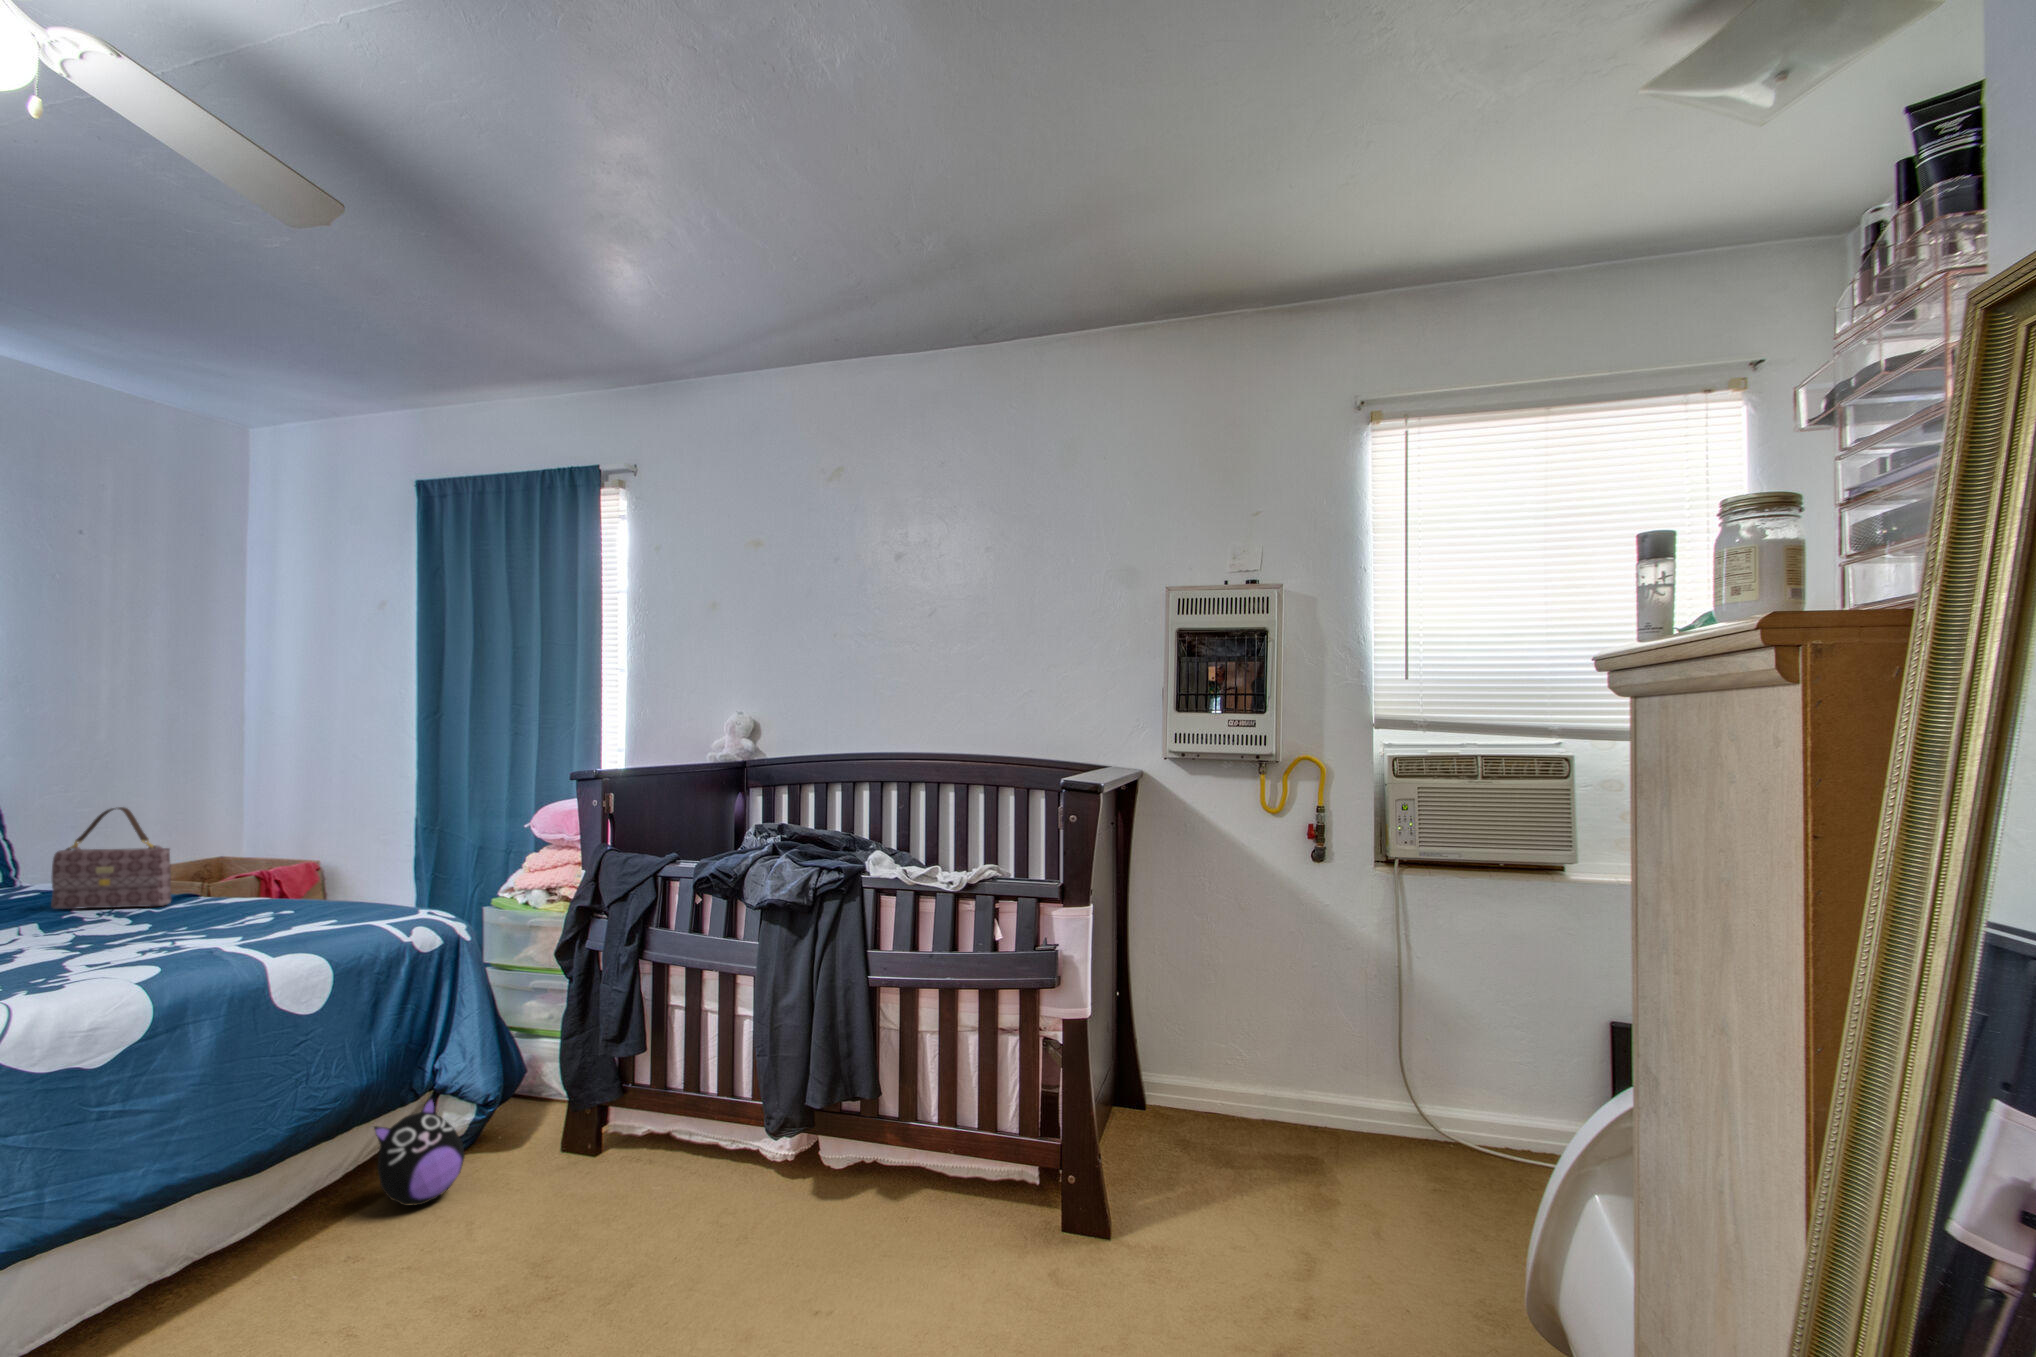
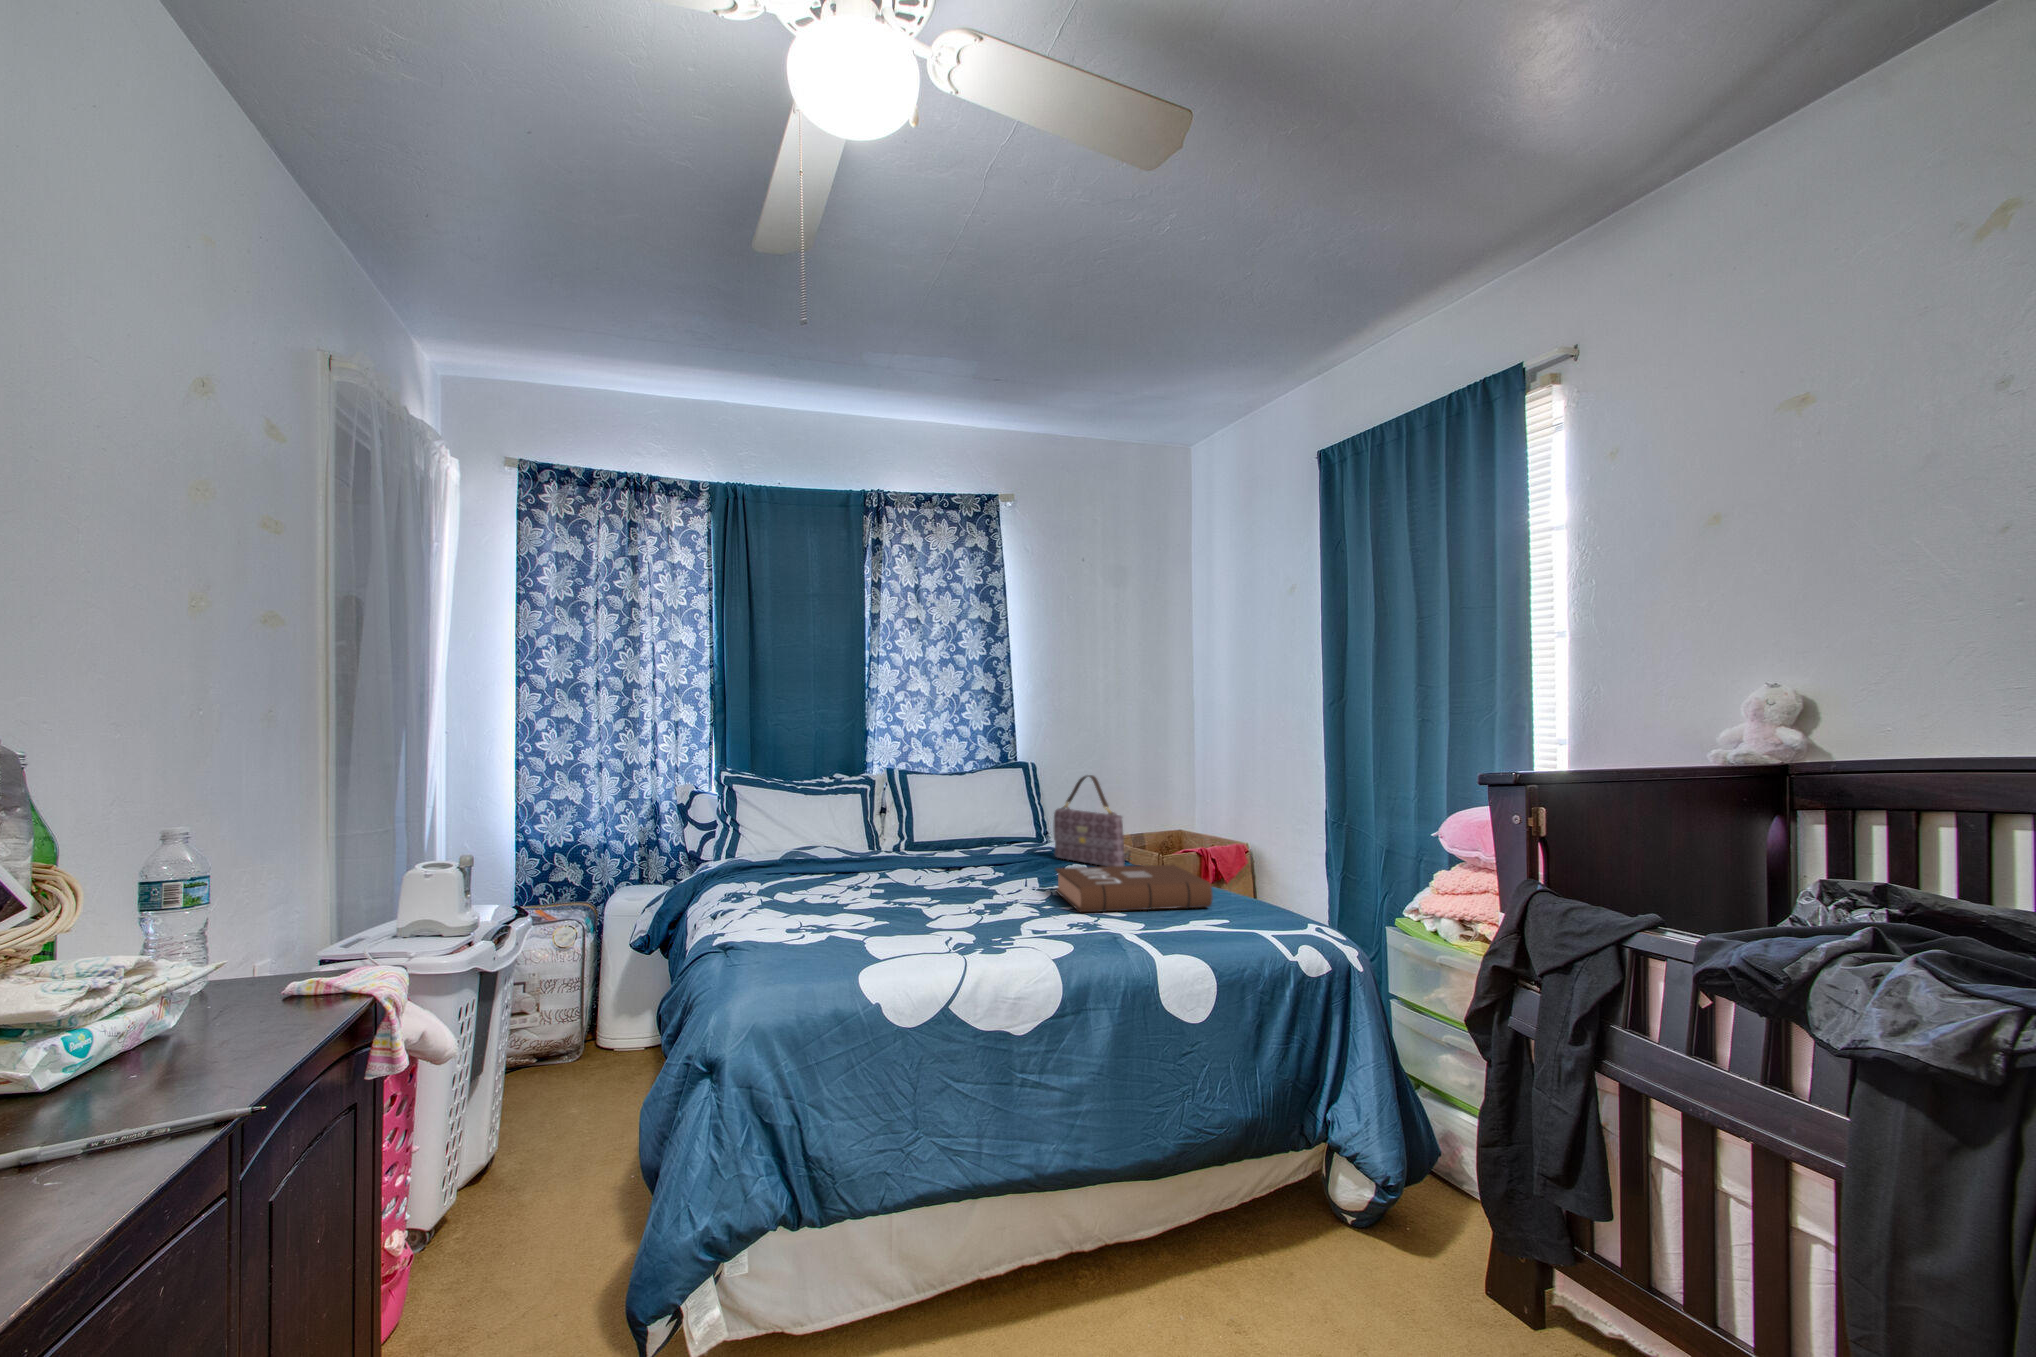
book: none [93,887,315,948] -> present [1055,865,1213,912]
plush toy: present [374,1097,465,1206] -> none [1254,1160,1356,1301]

